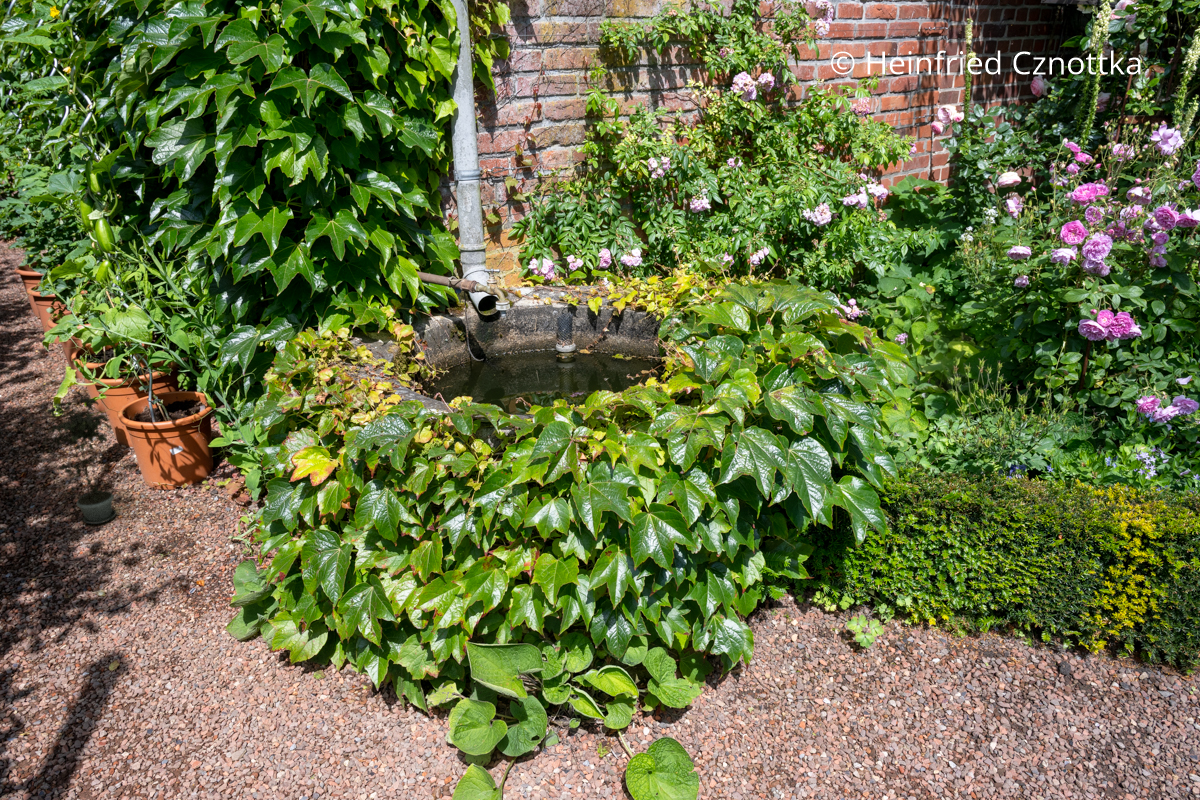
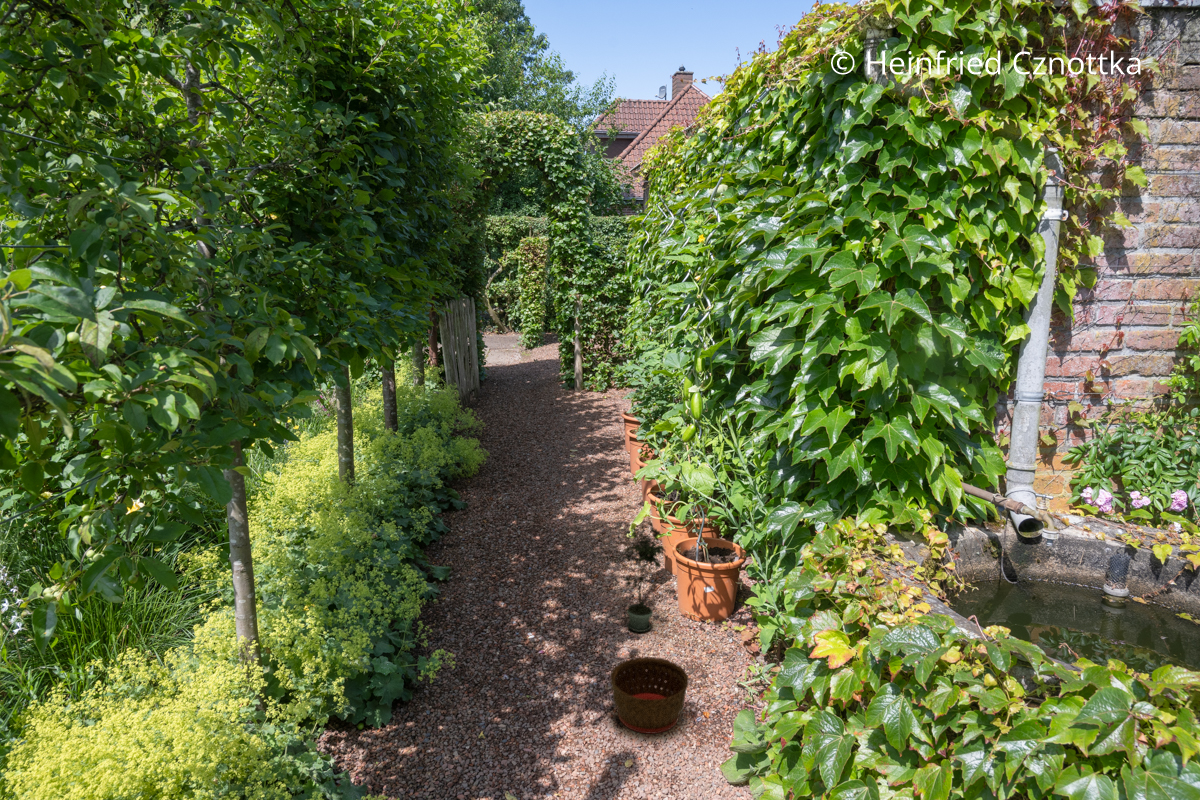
basket: none [60,542,170,634] -> present [611,657,688,734]

